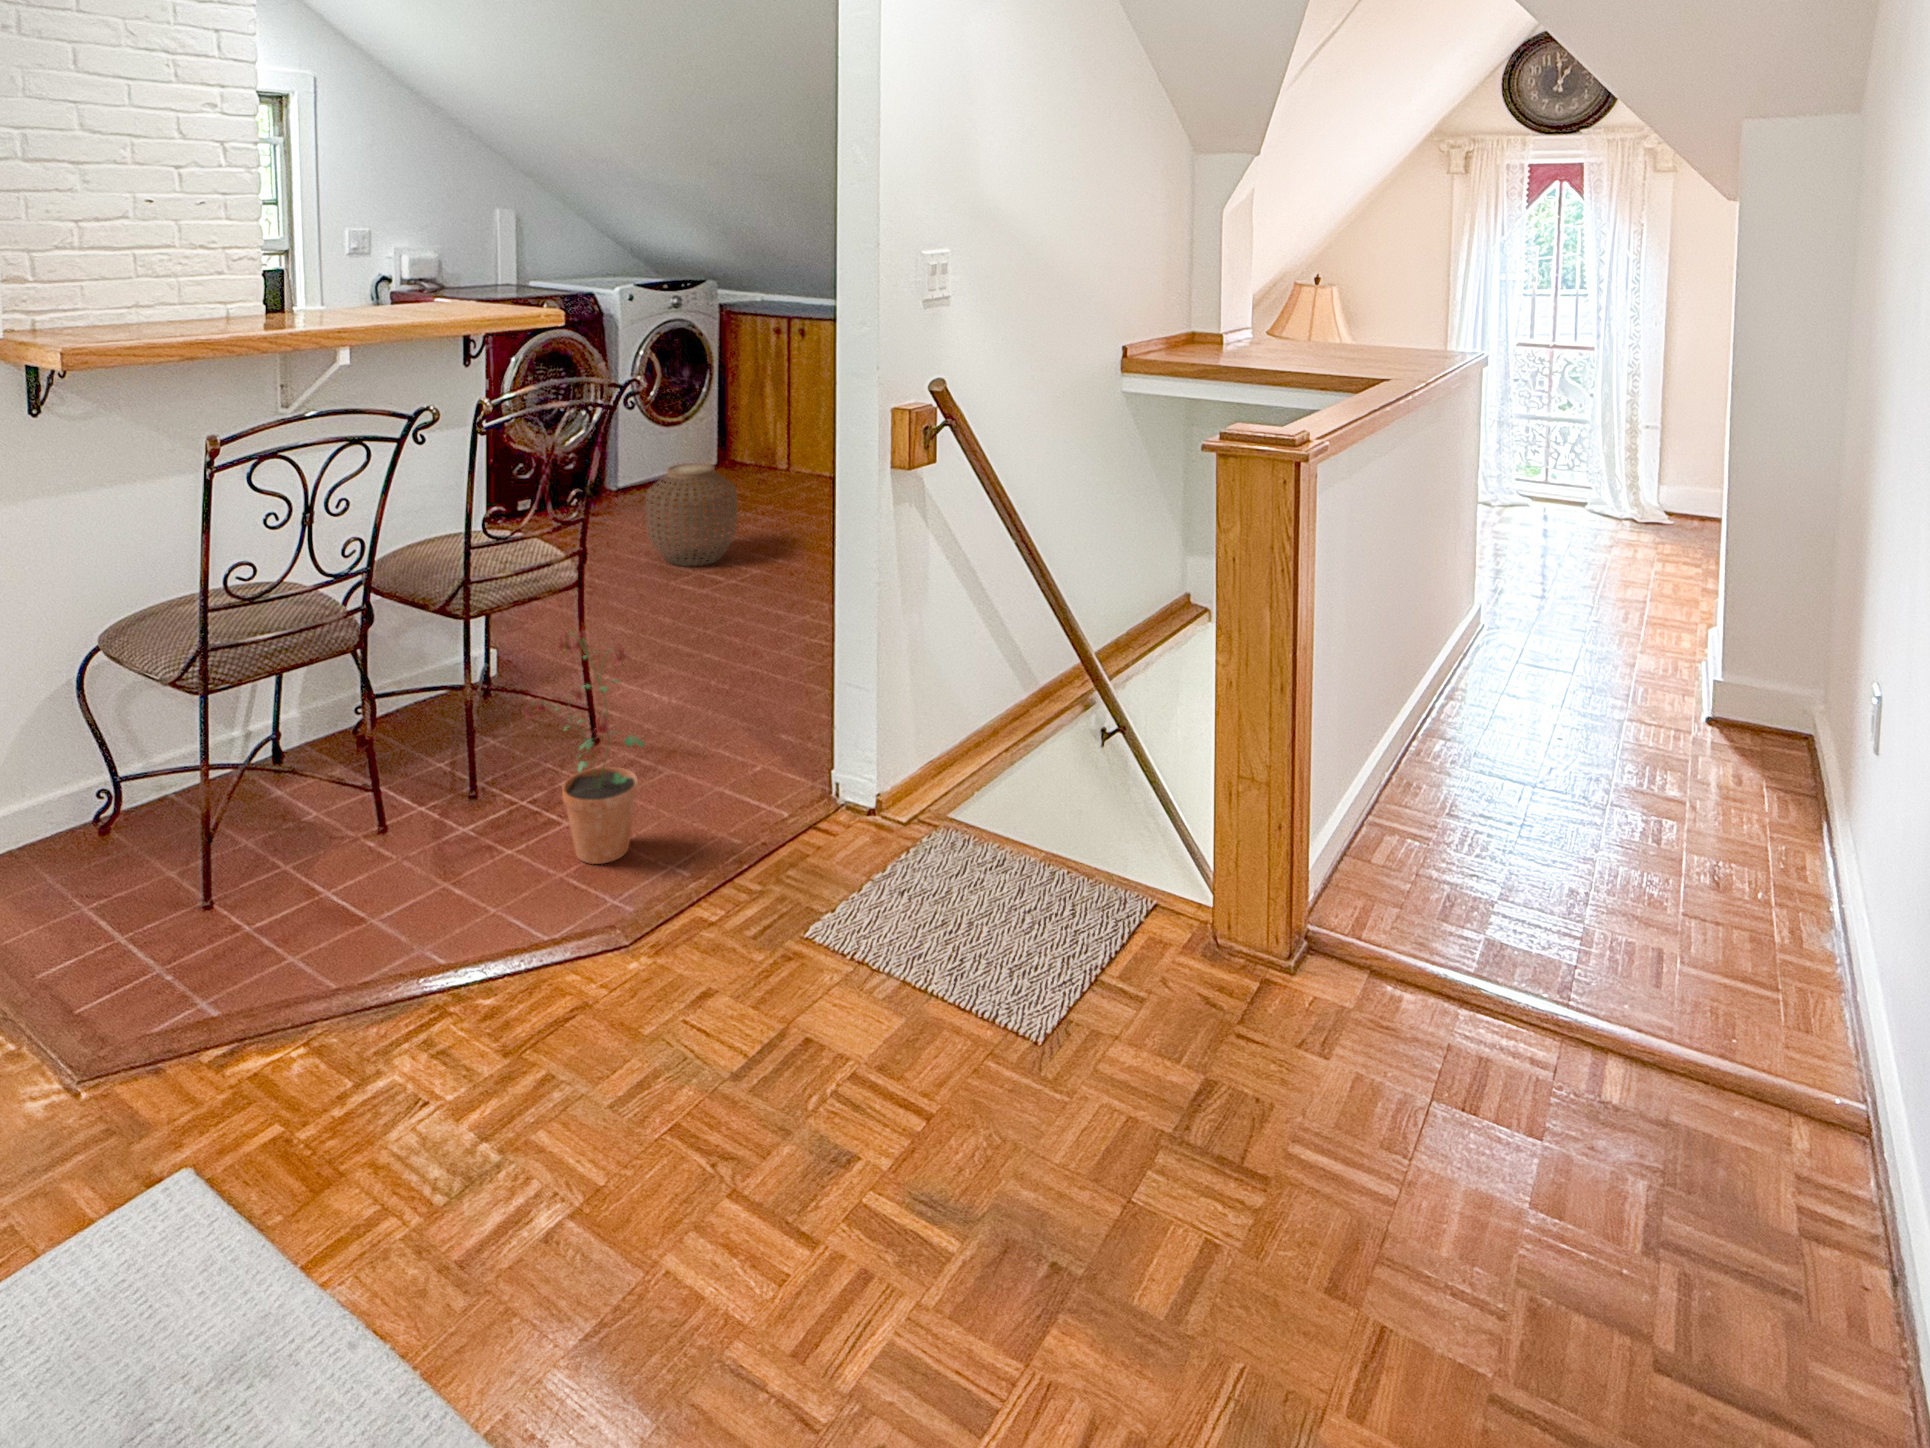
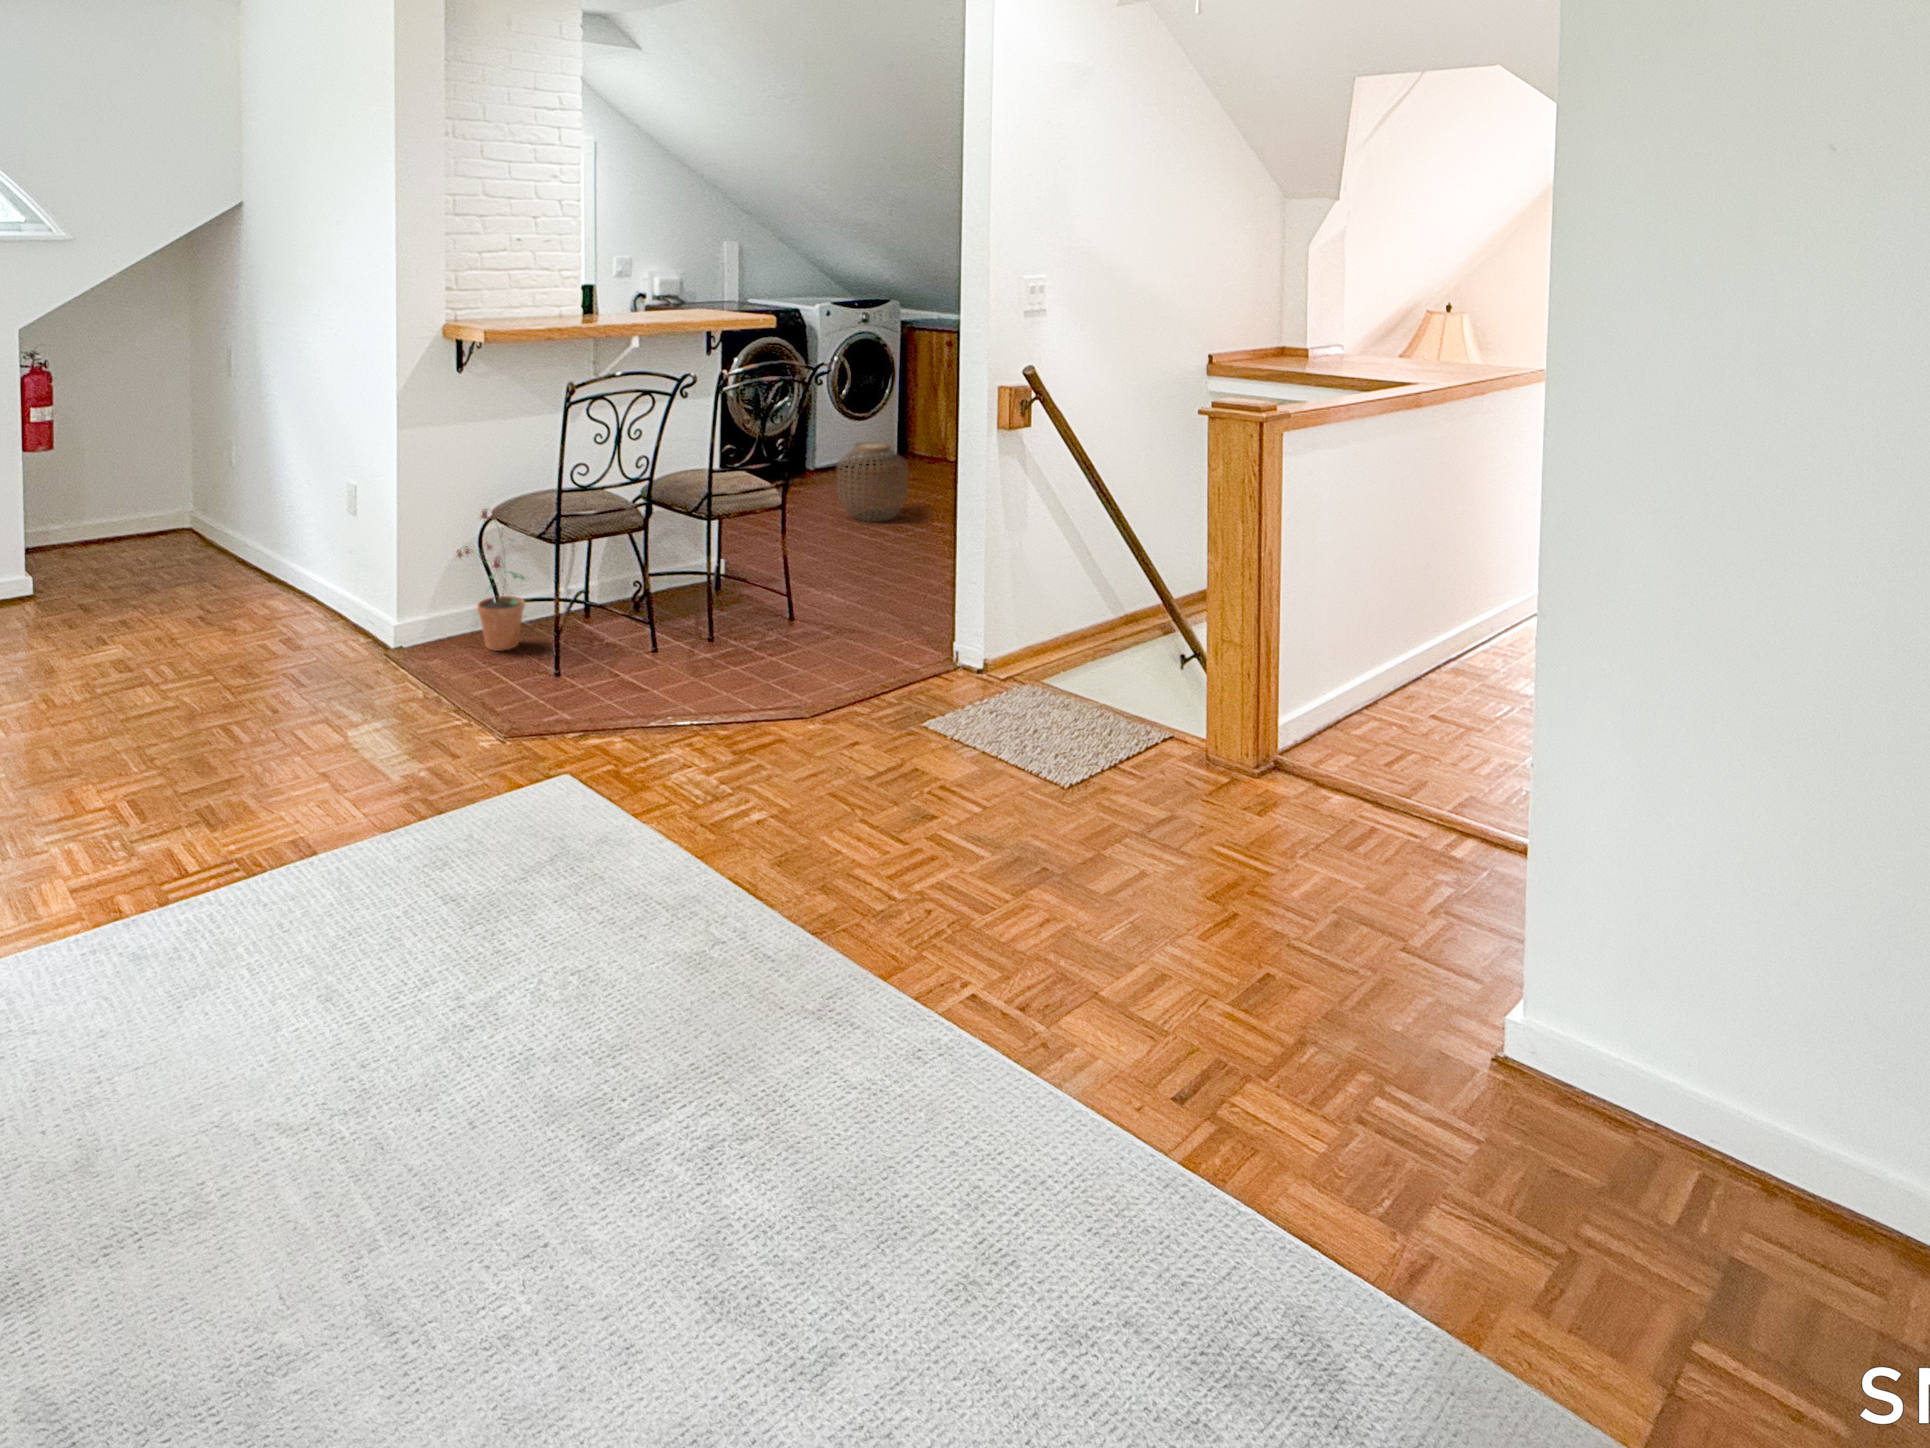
potted plant: present [526,633,644,864] -> present [457,509,525,651]

